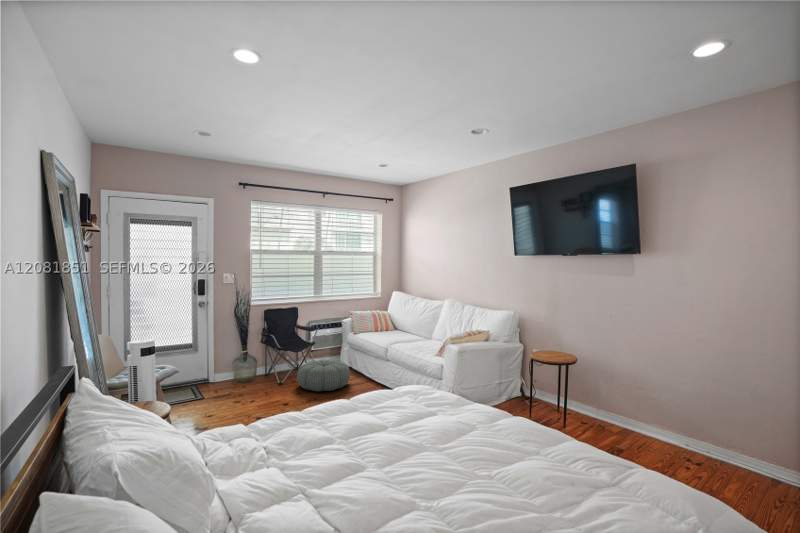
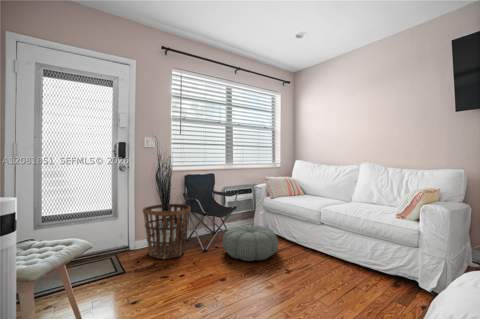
basket: none [221,338,267,390] -> present [143,204,191,259]

